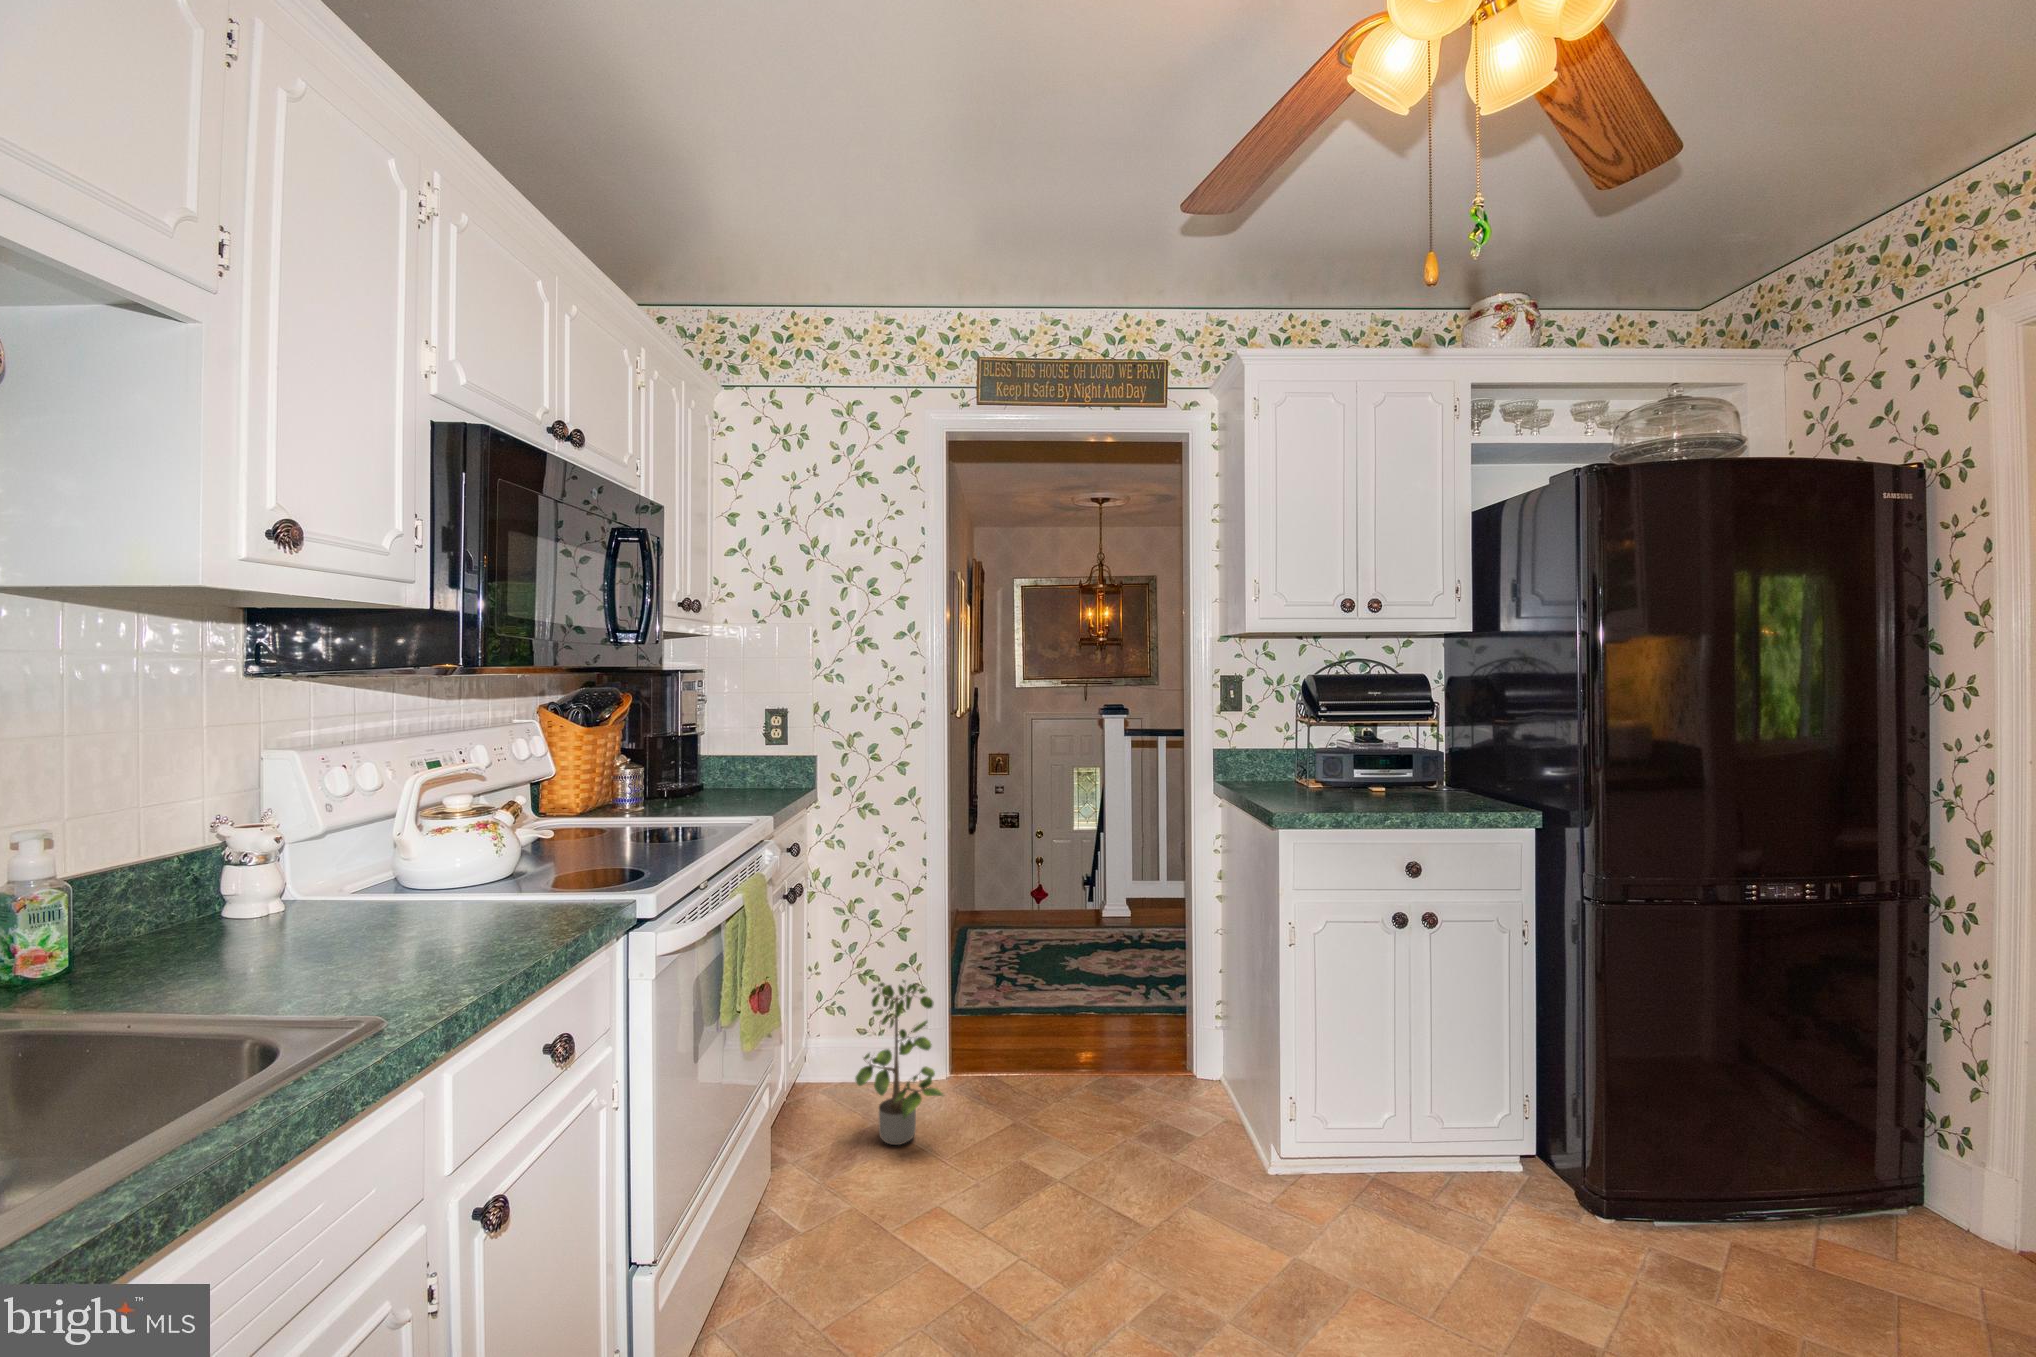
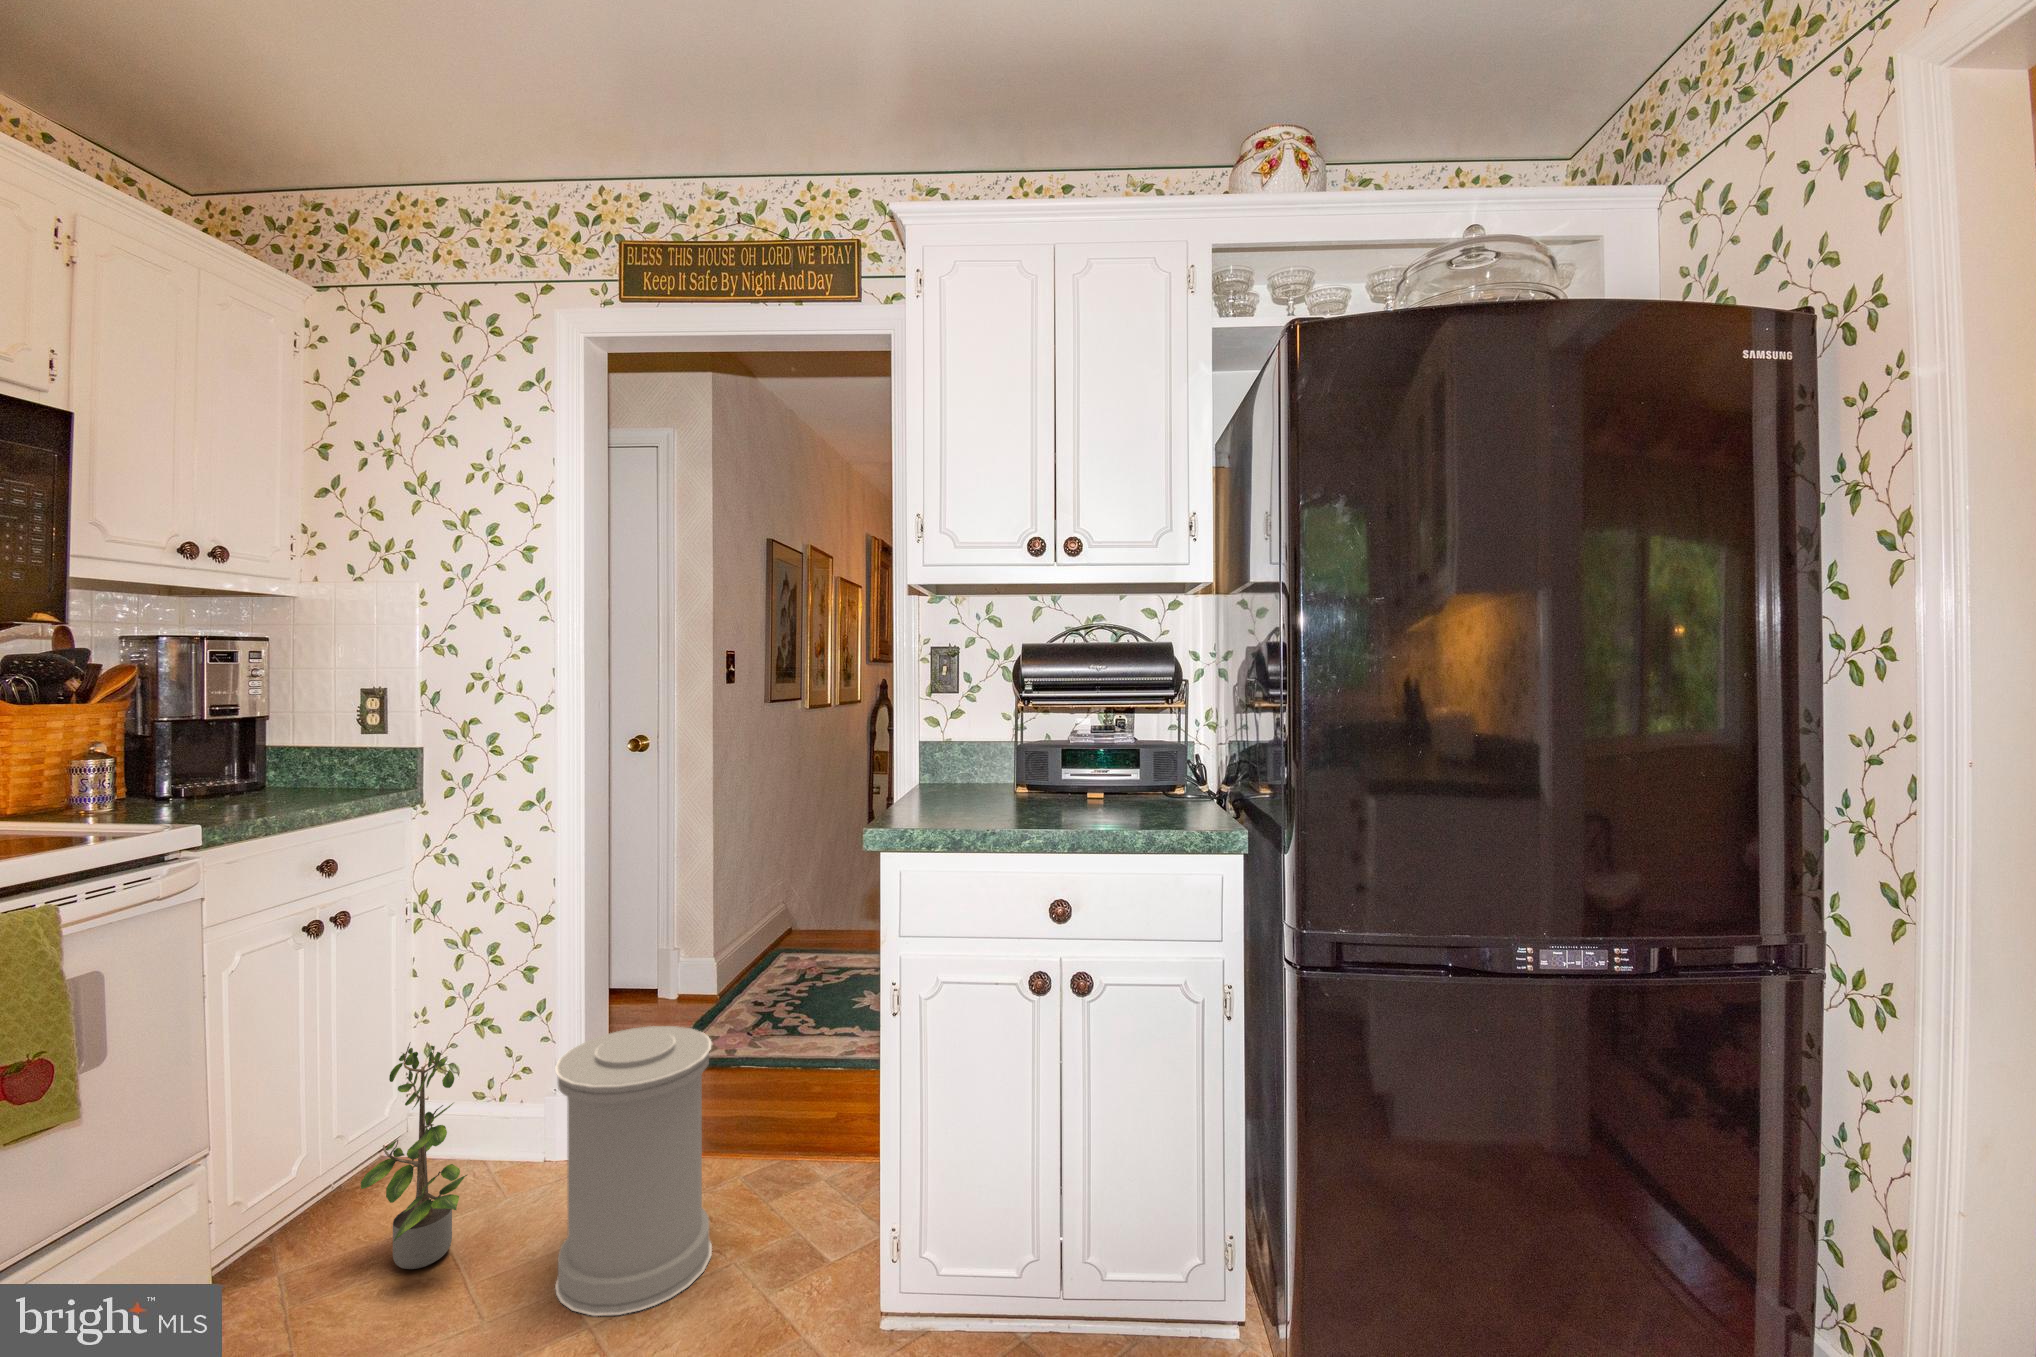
trash can: none [1008,965,1114,1167] -> present [555,1026,712,1316]

